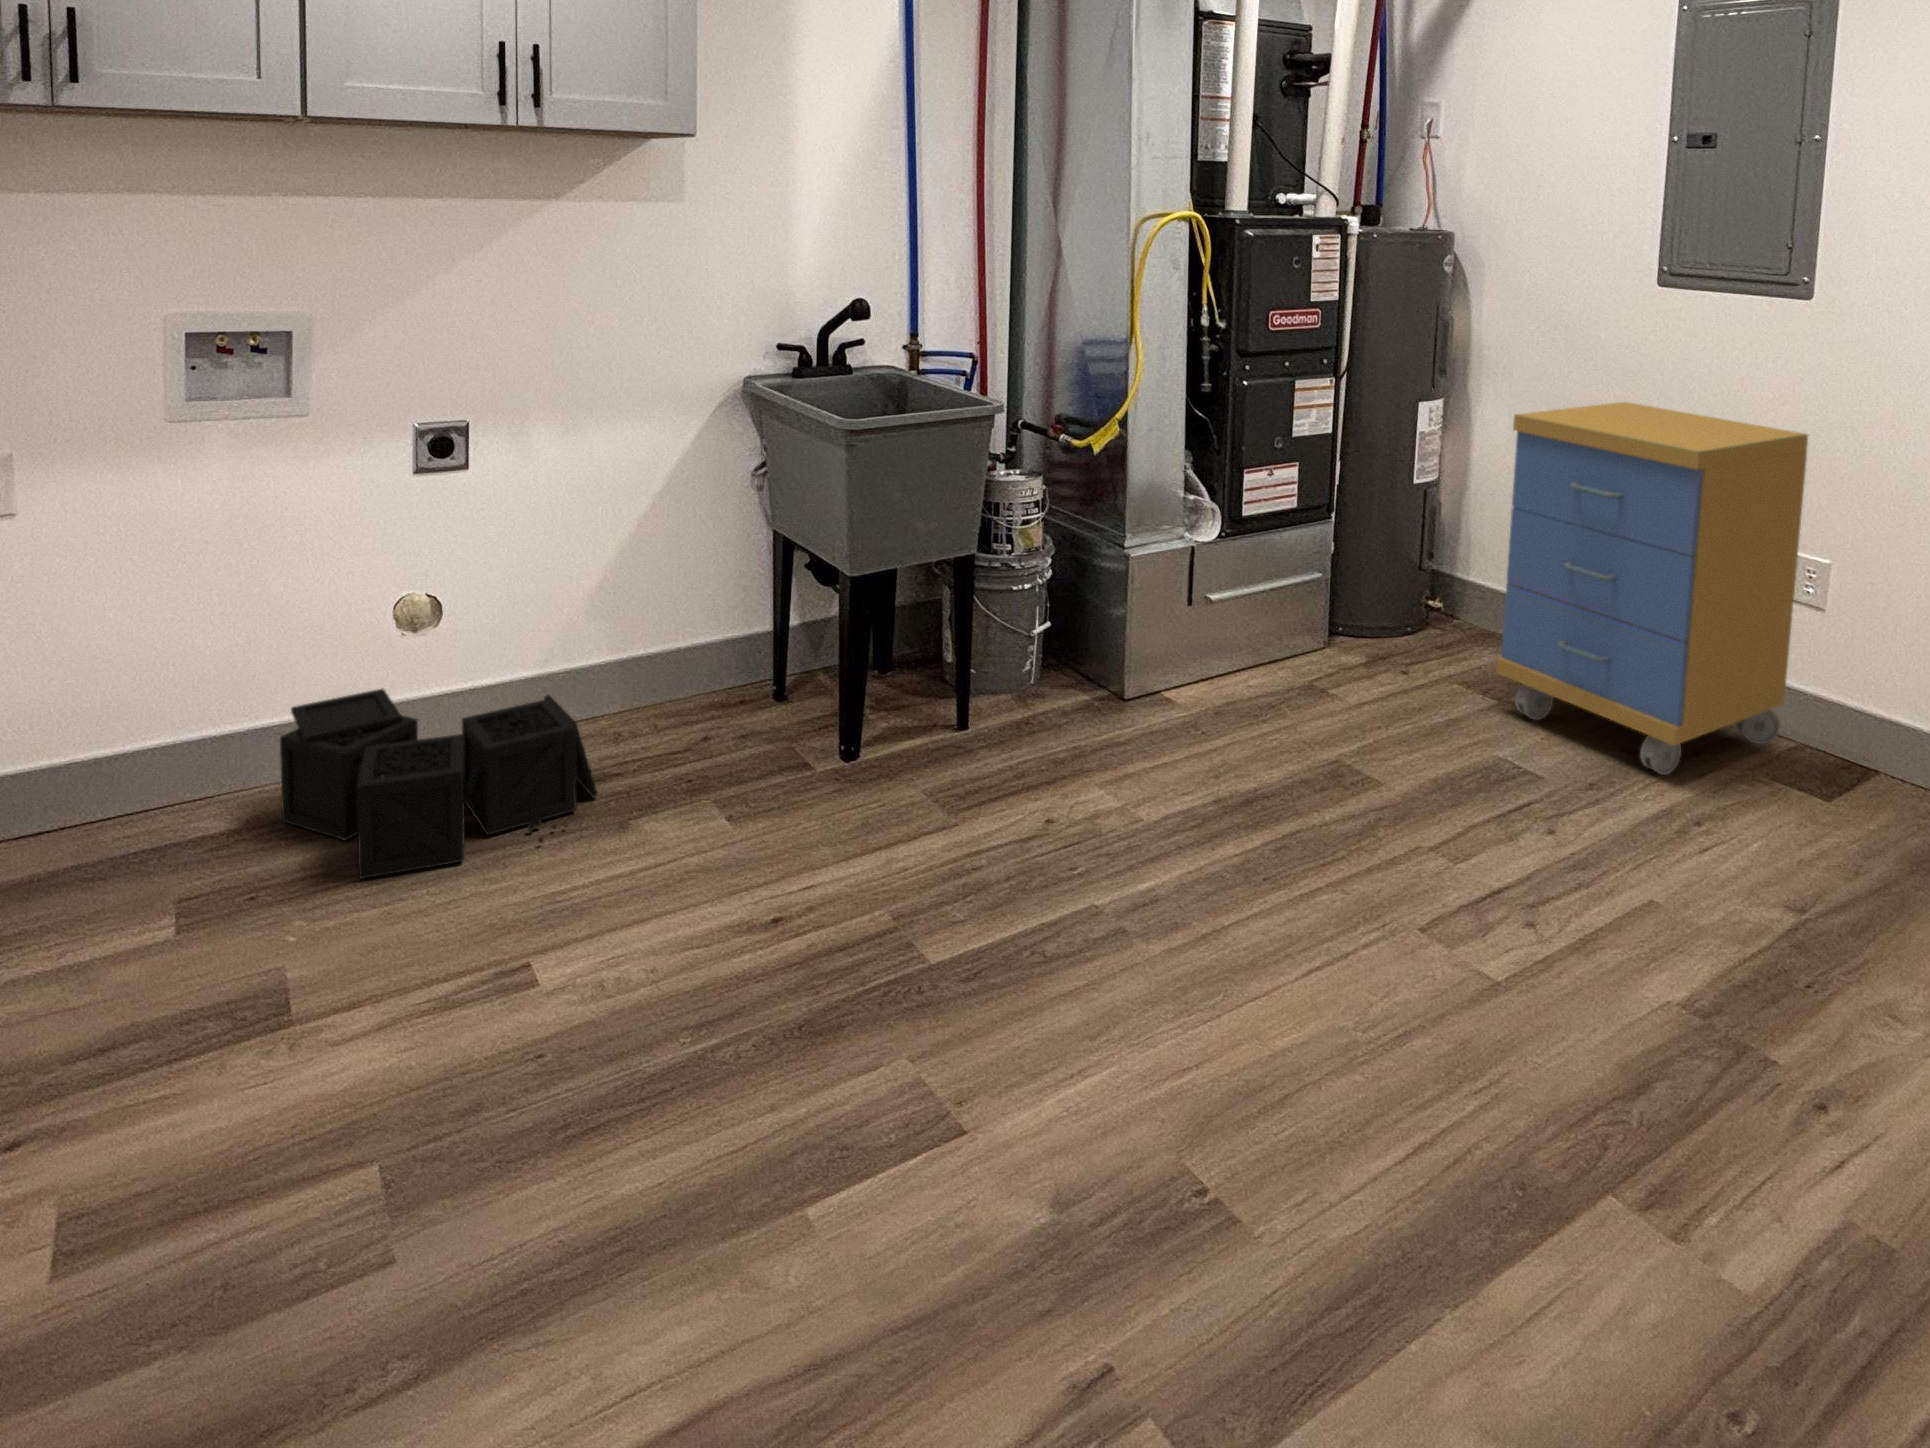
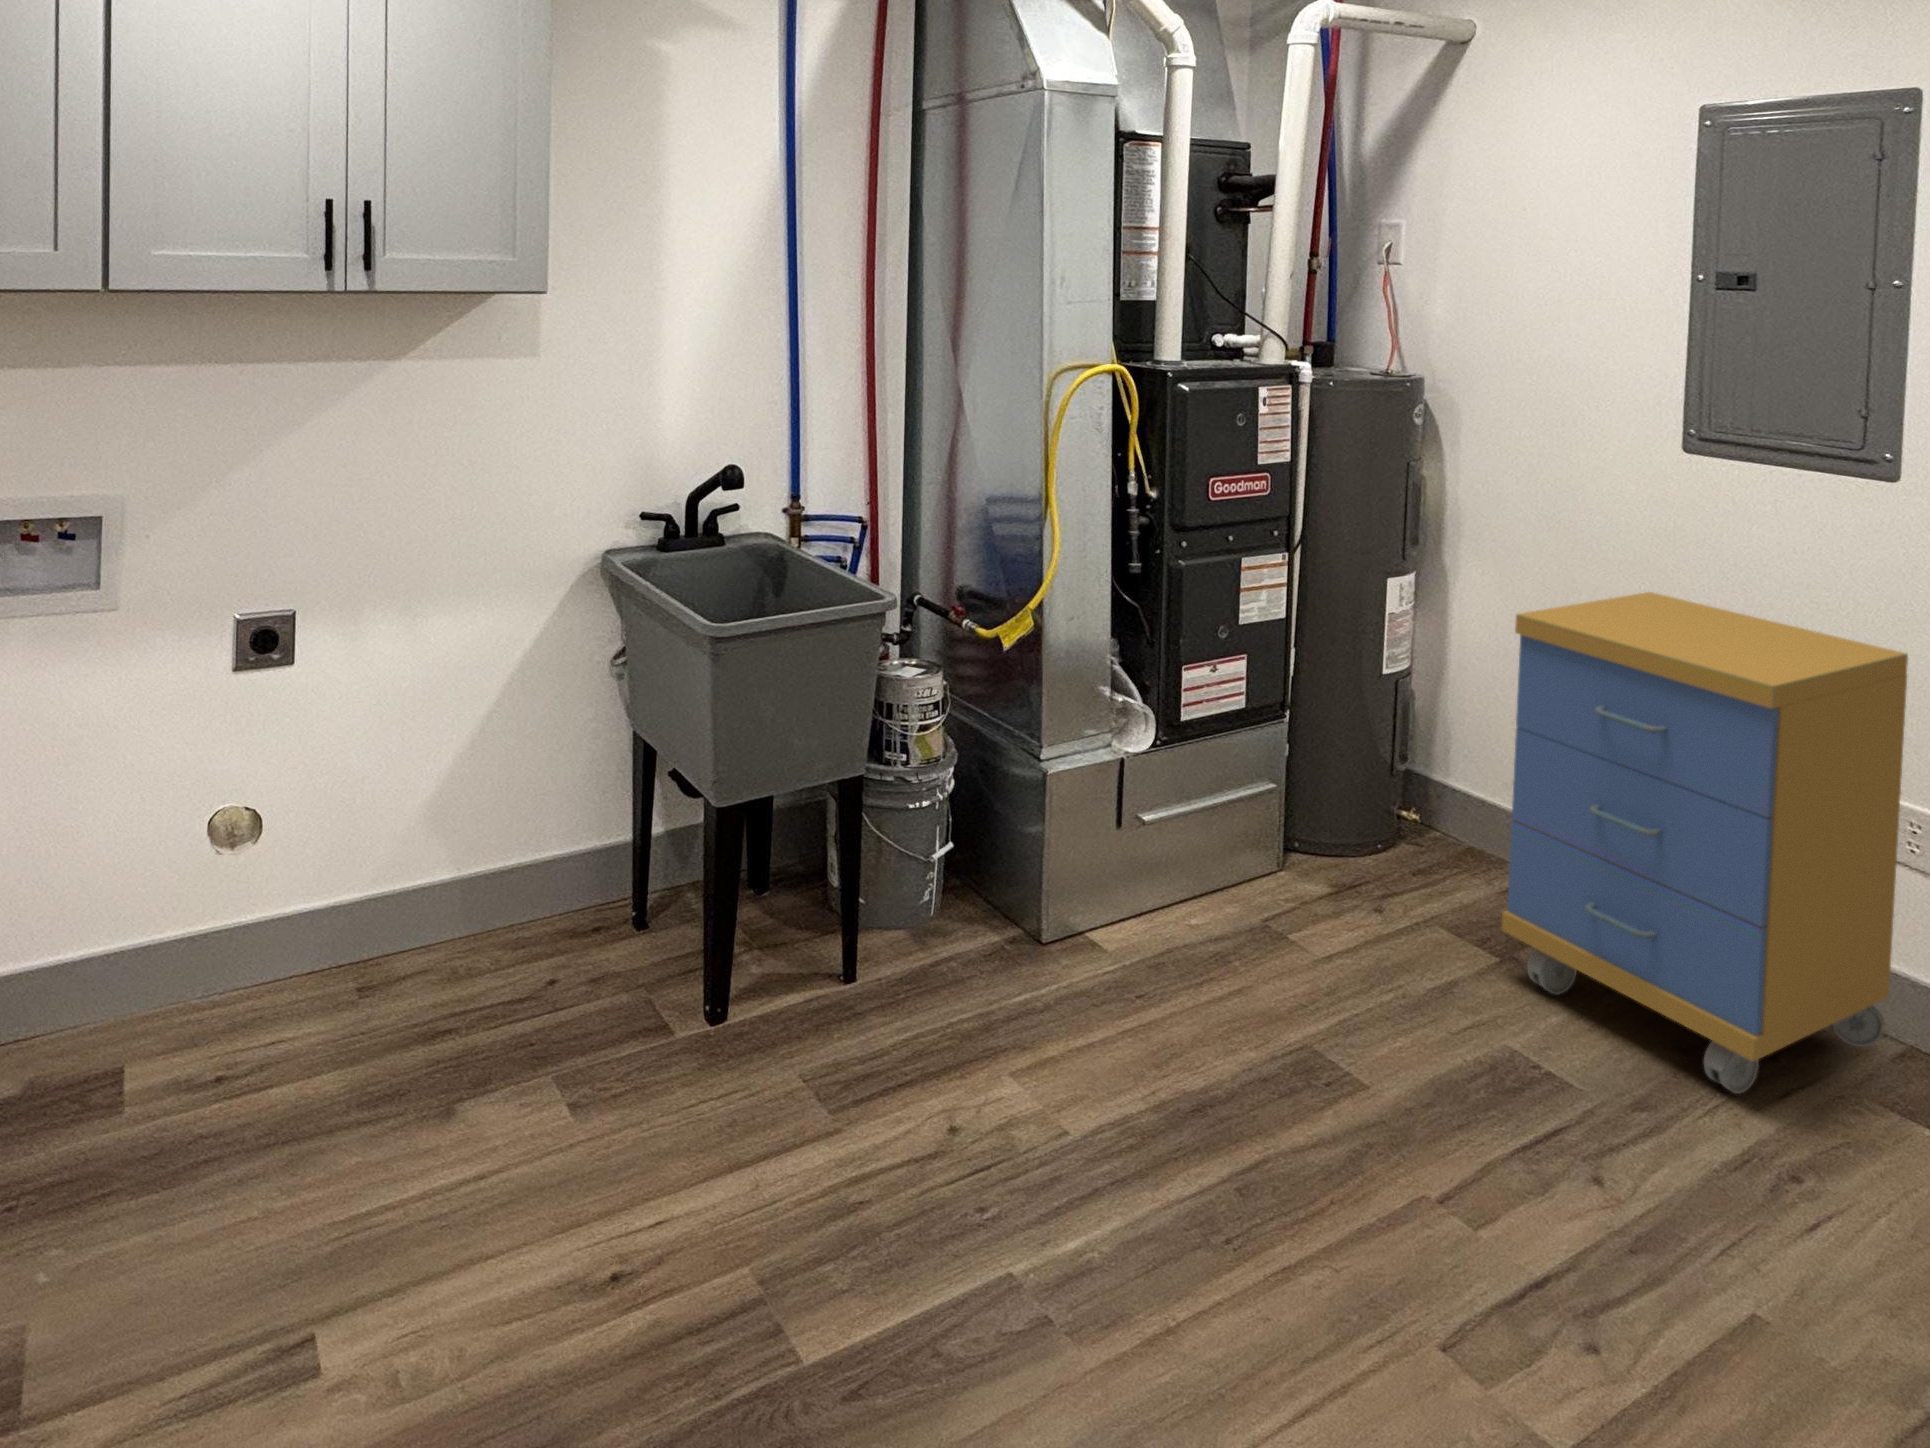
storage bin: present [280,689,598,879] -> none [64,921,421,1184]

